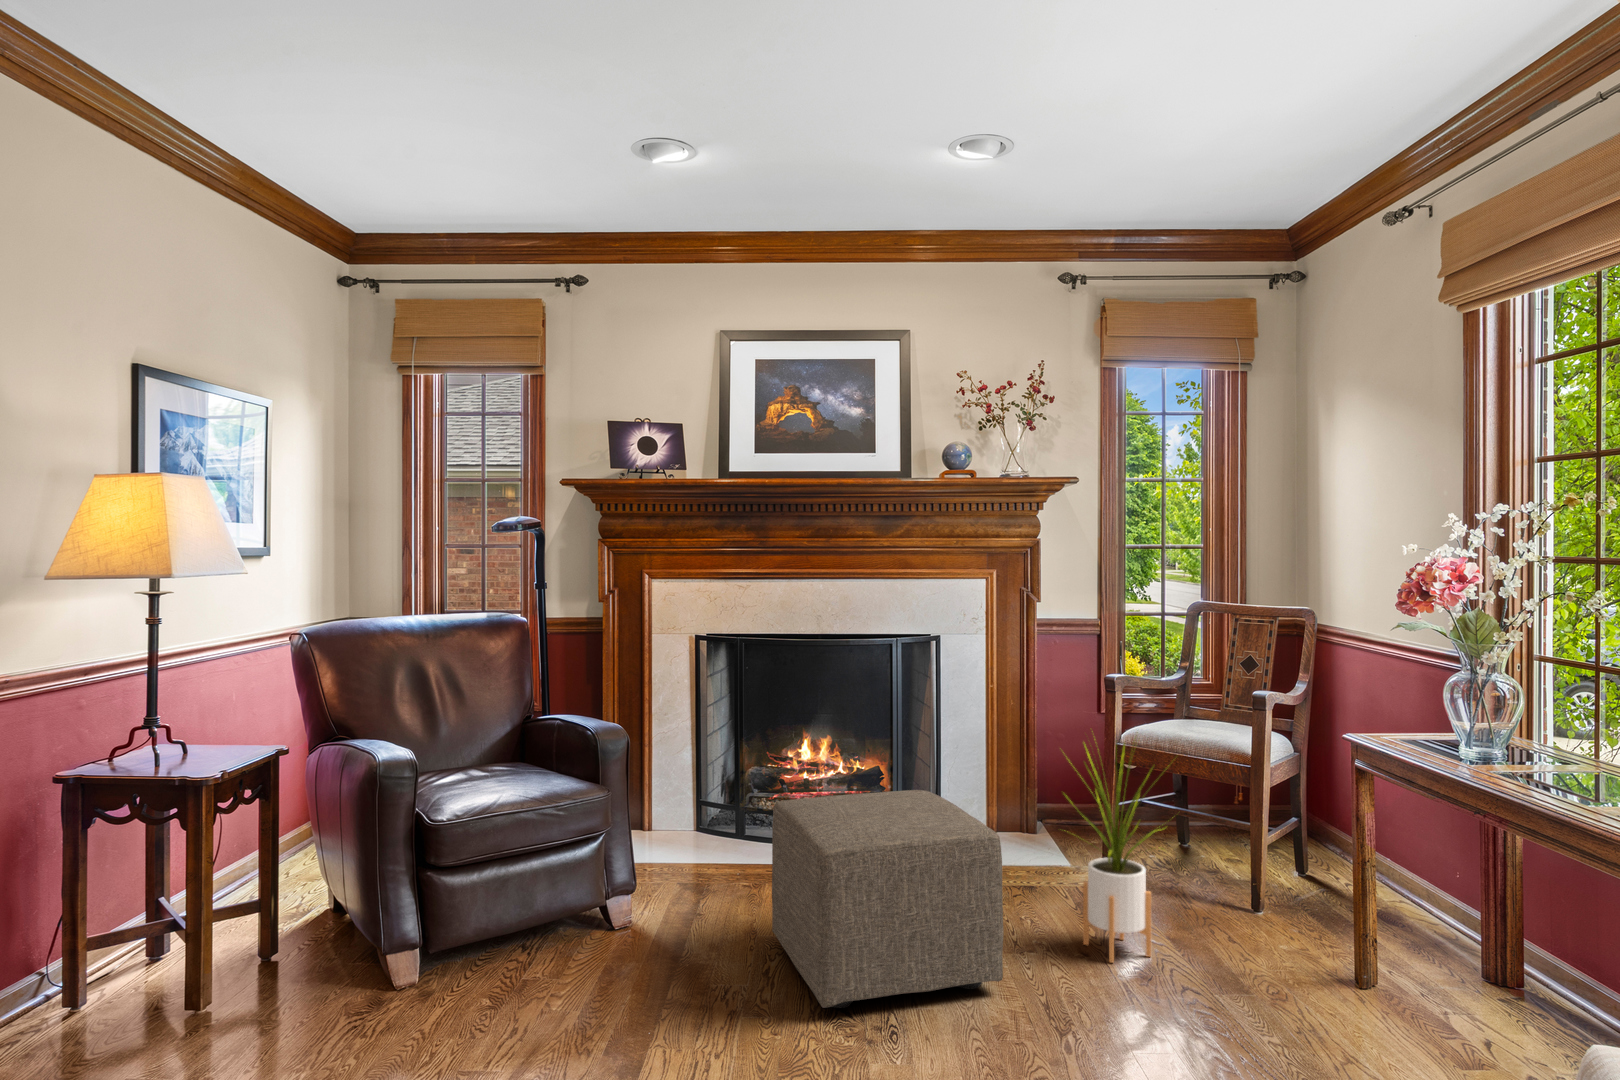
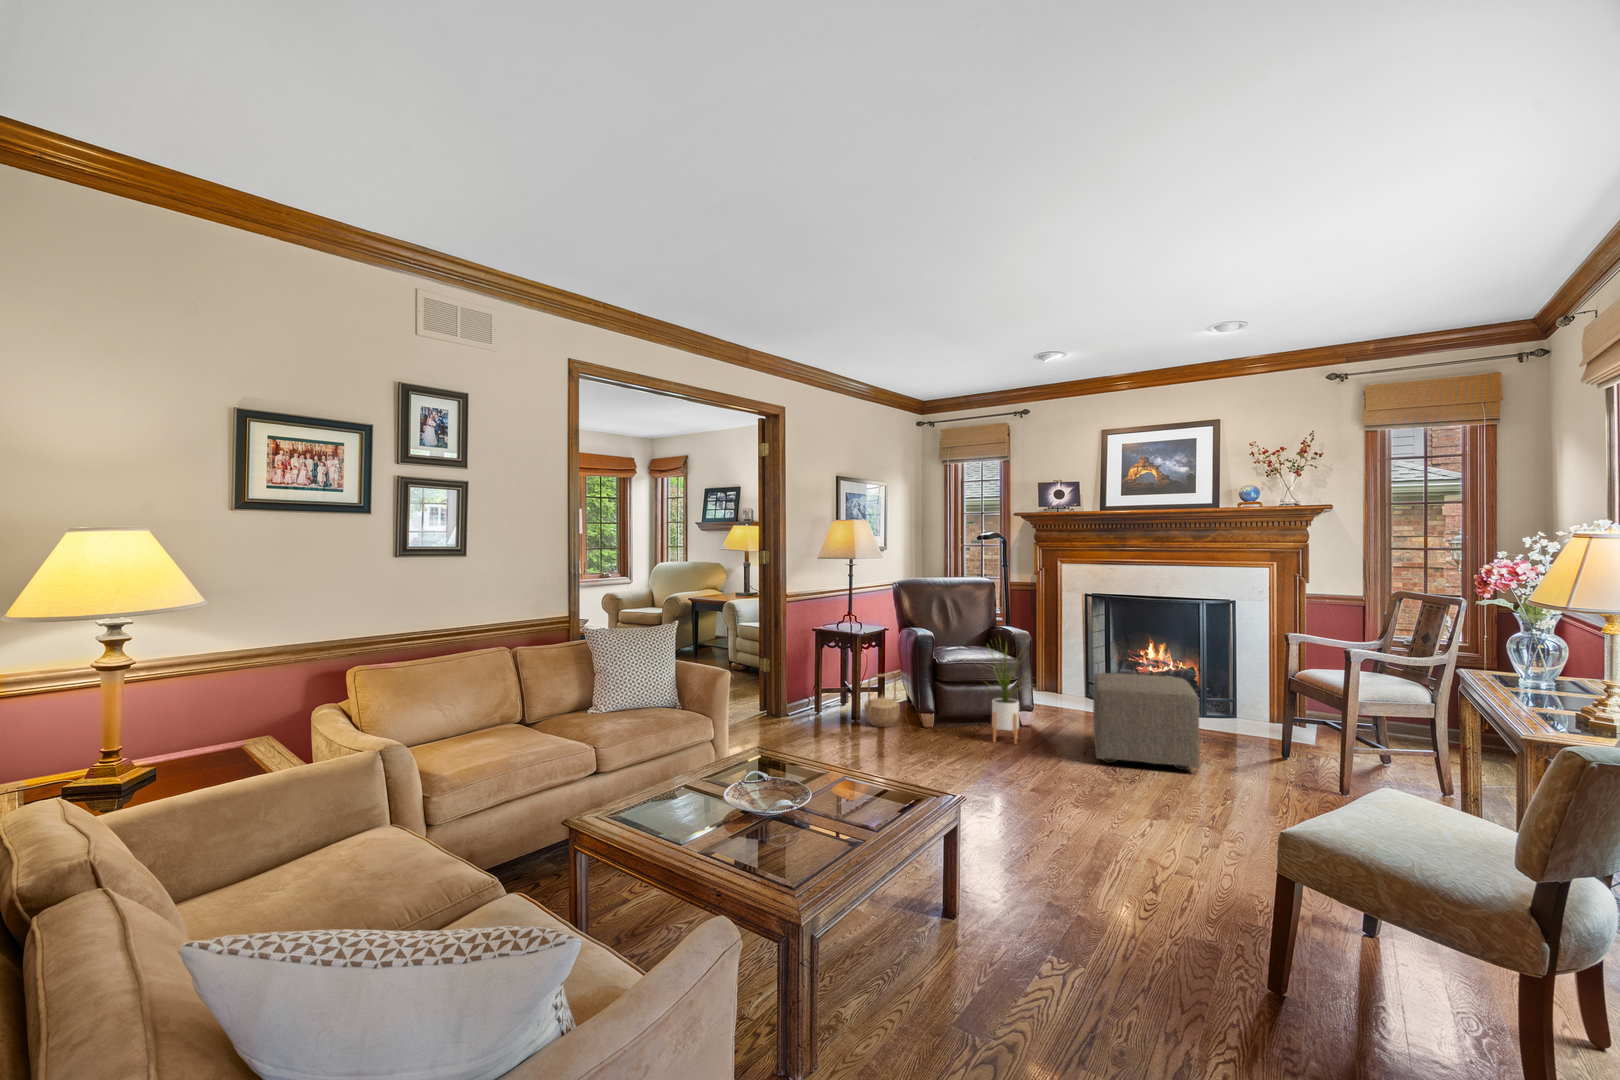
house plant: present [1064,735,1167,962] -> present [992,643,1023,744]
basket: none [214,864,322,1025] -> present [864,672,900,727]

